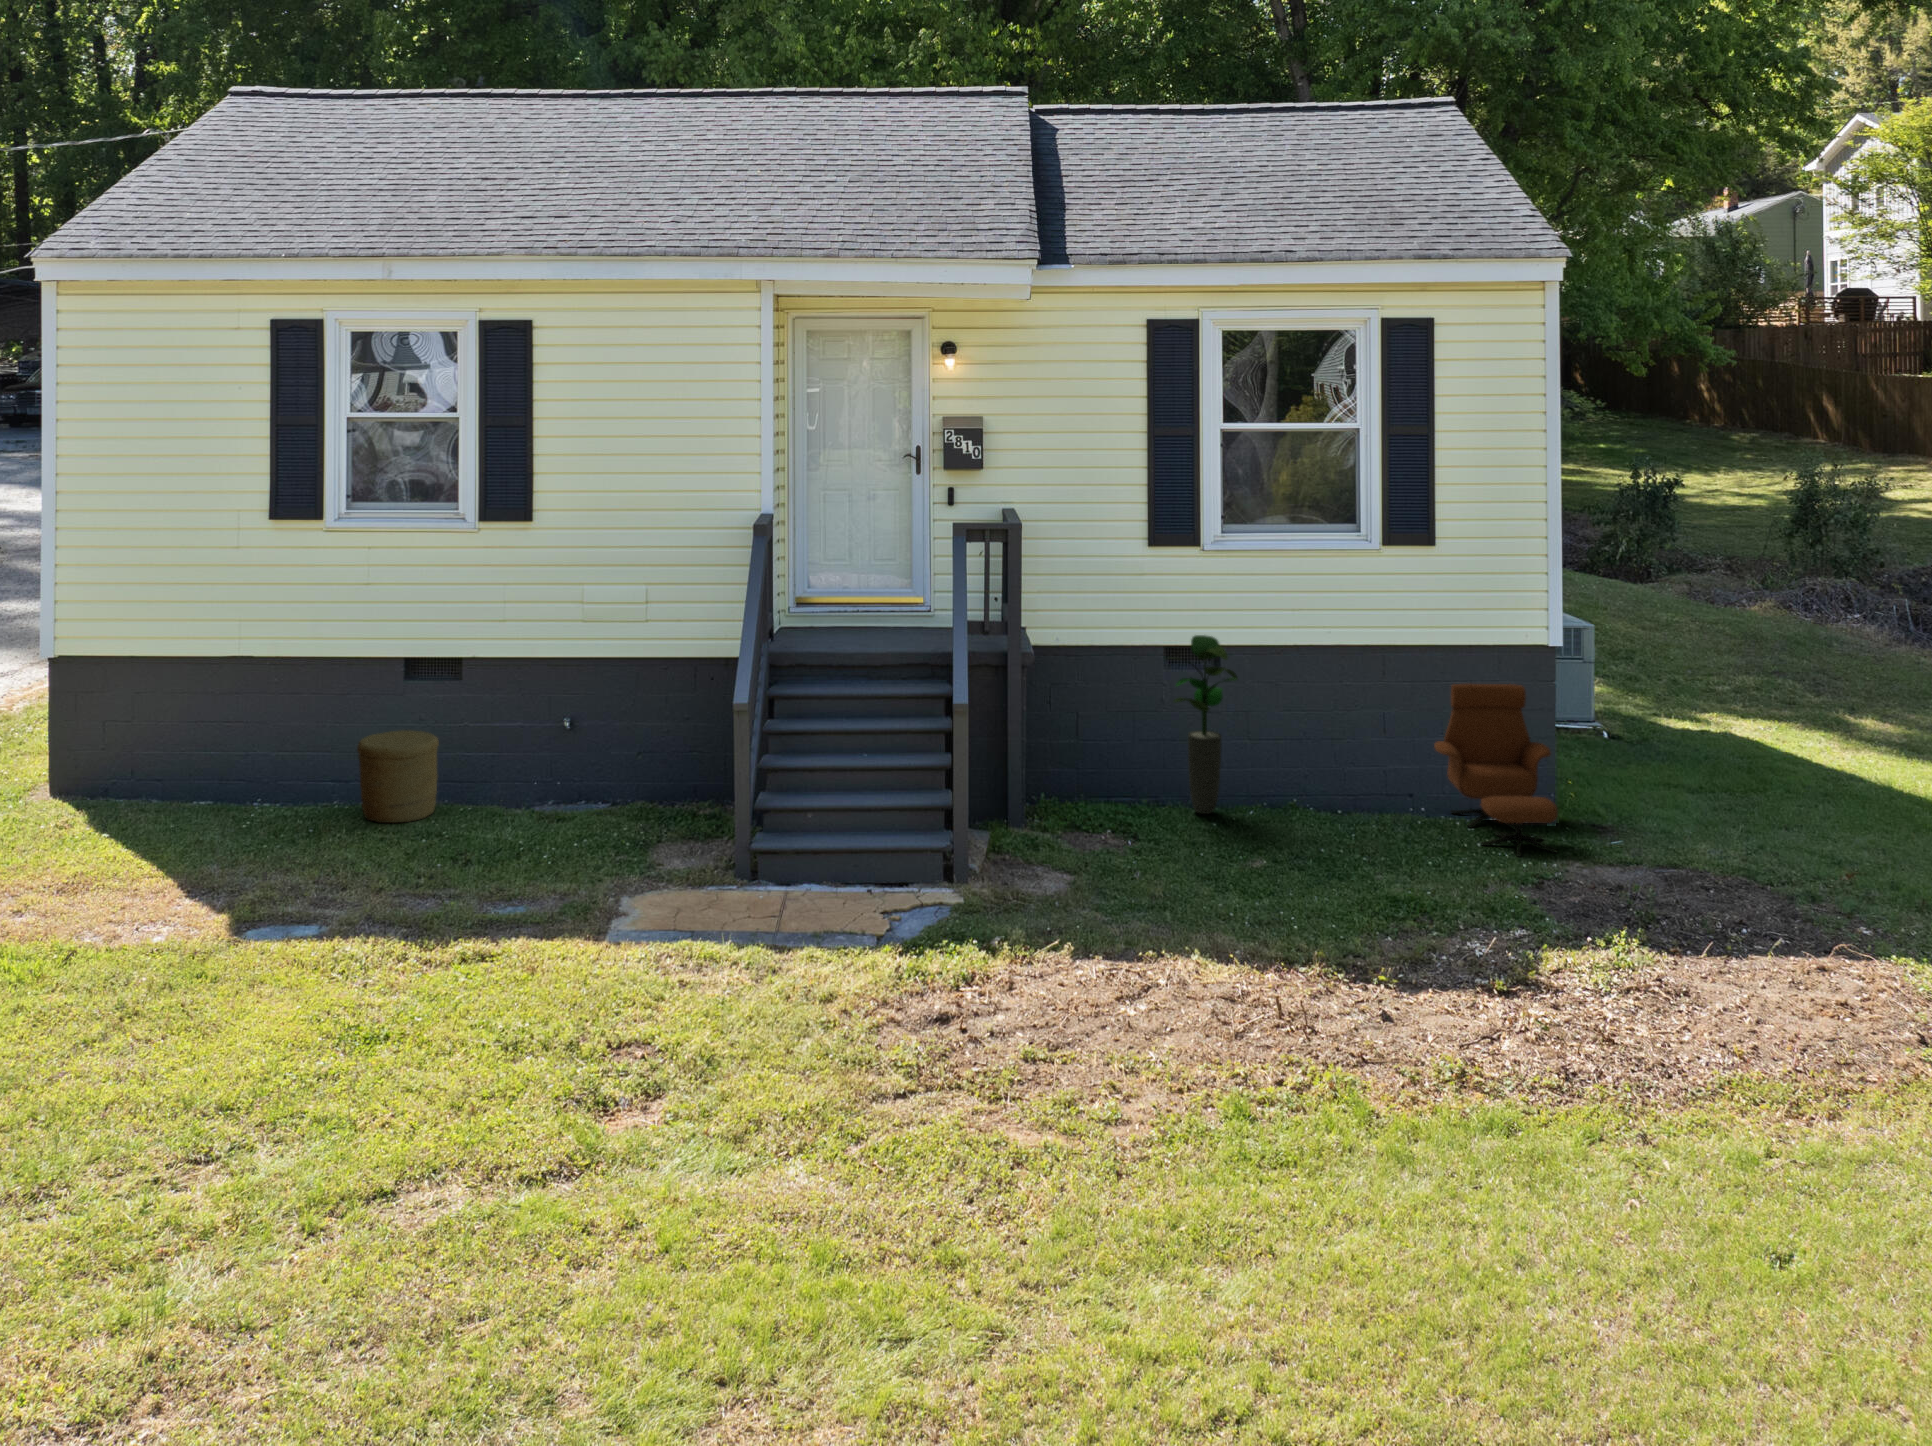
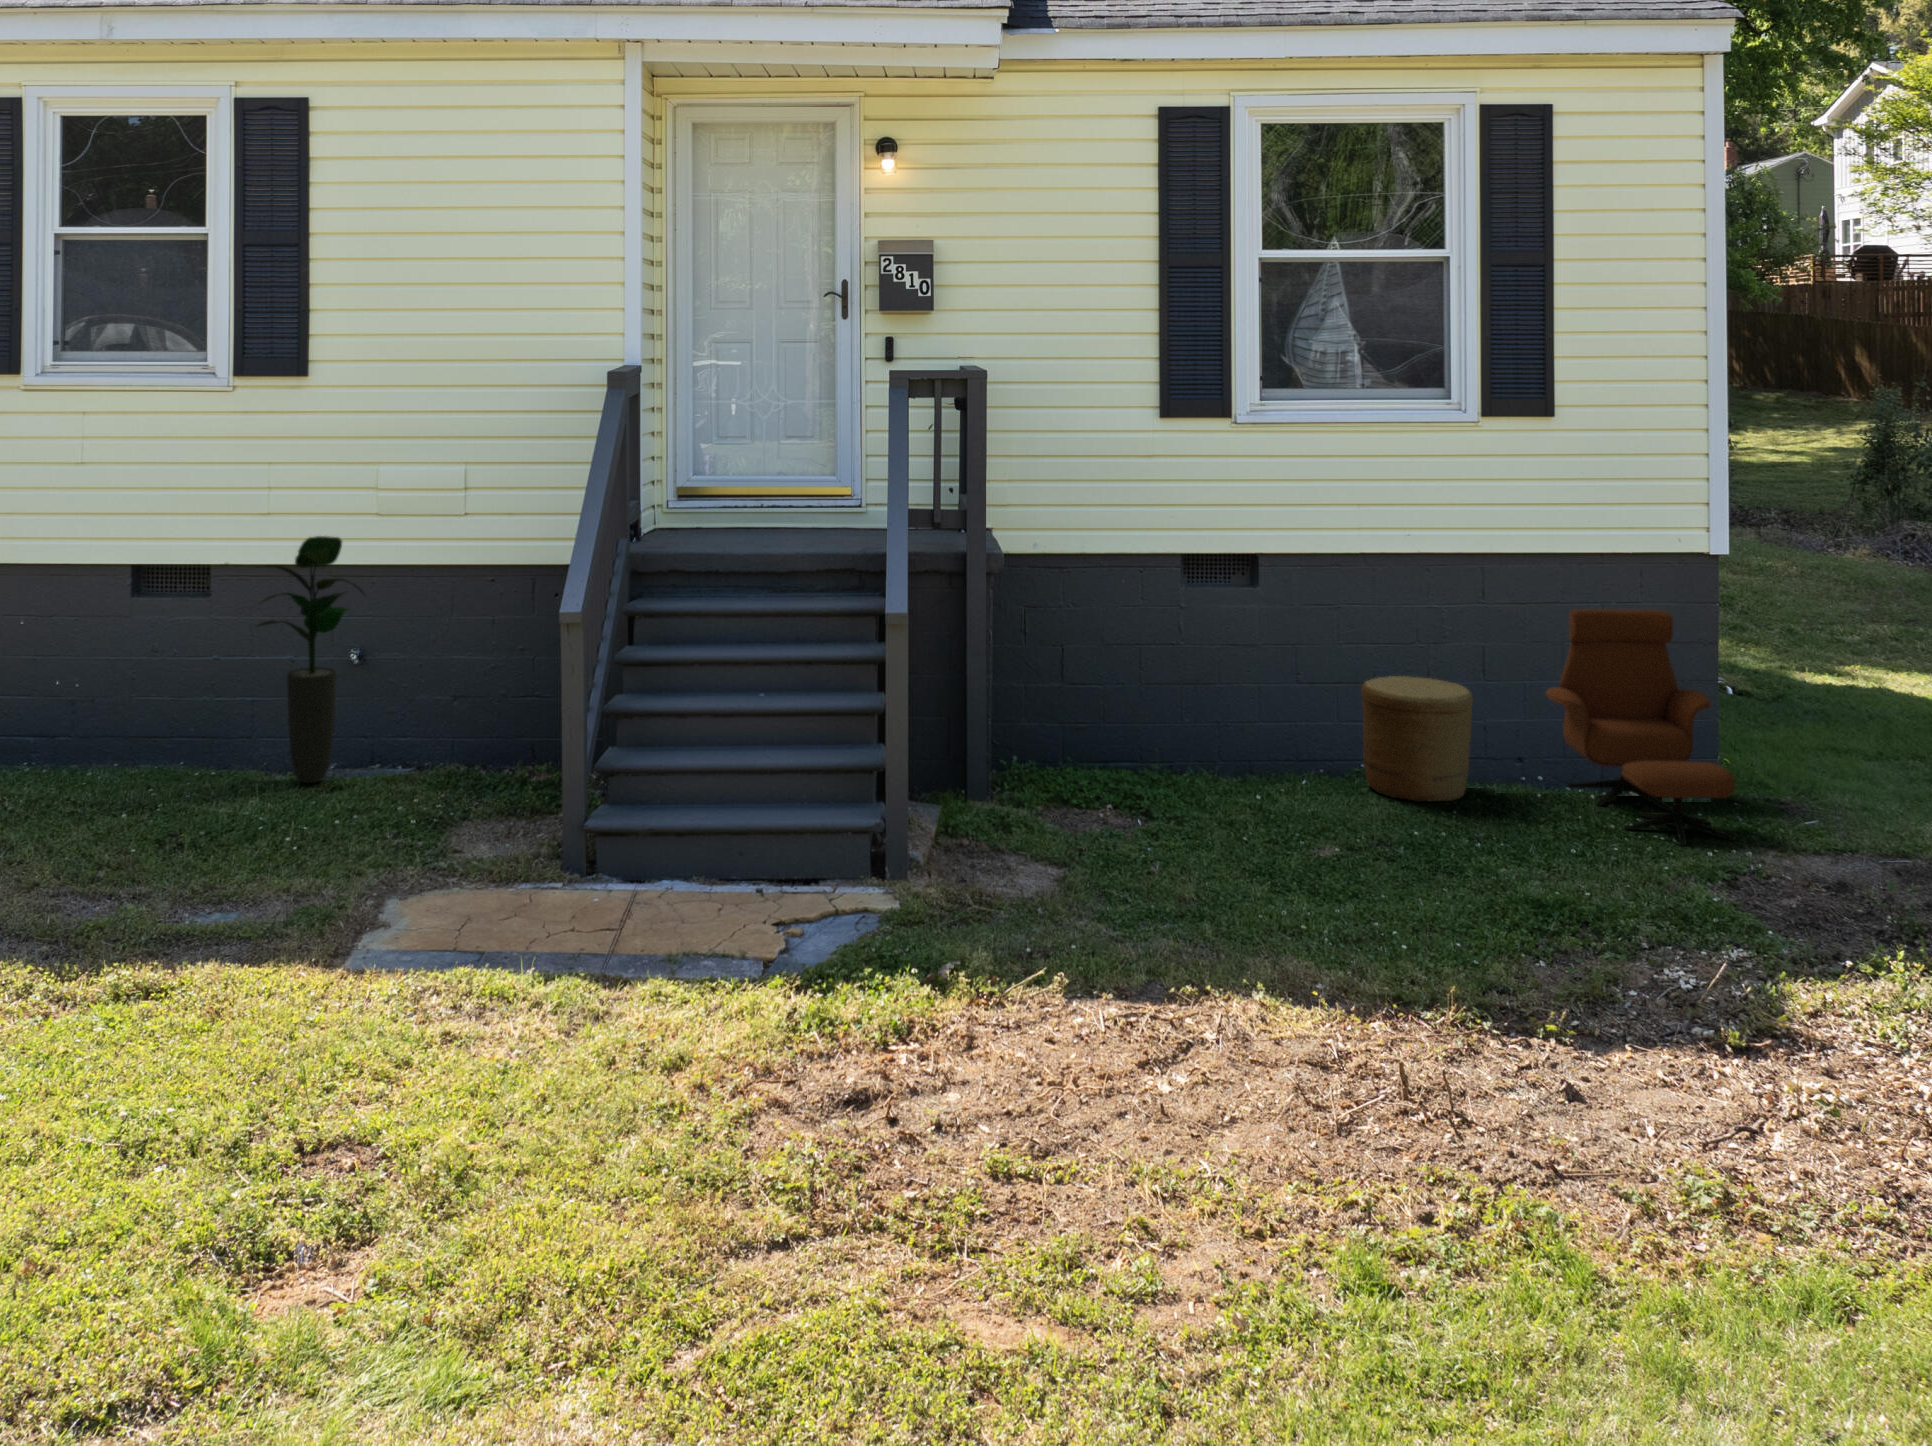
potted plant: present [1170,635,1238,814] -> present [258,536,364,783]
woven basket: present [357,730,439,823] -> present [1361,676,1473,802]

